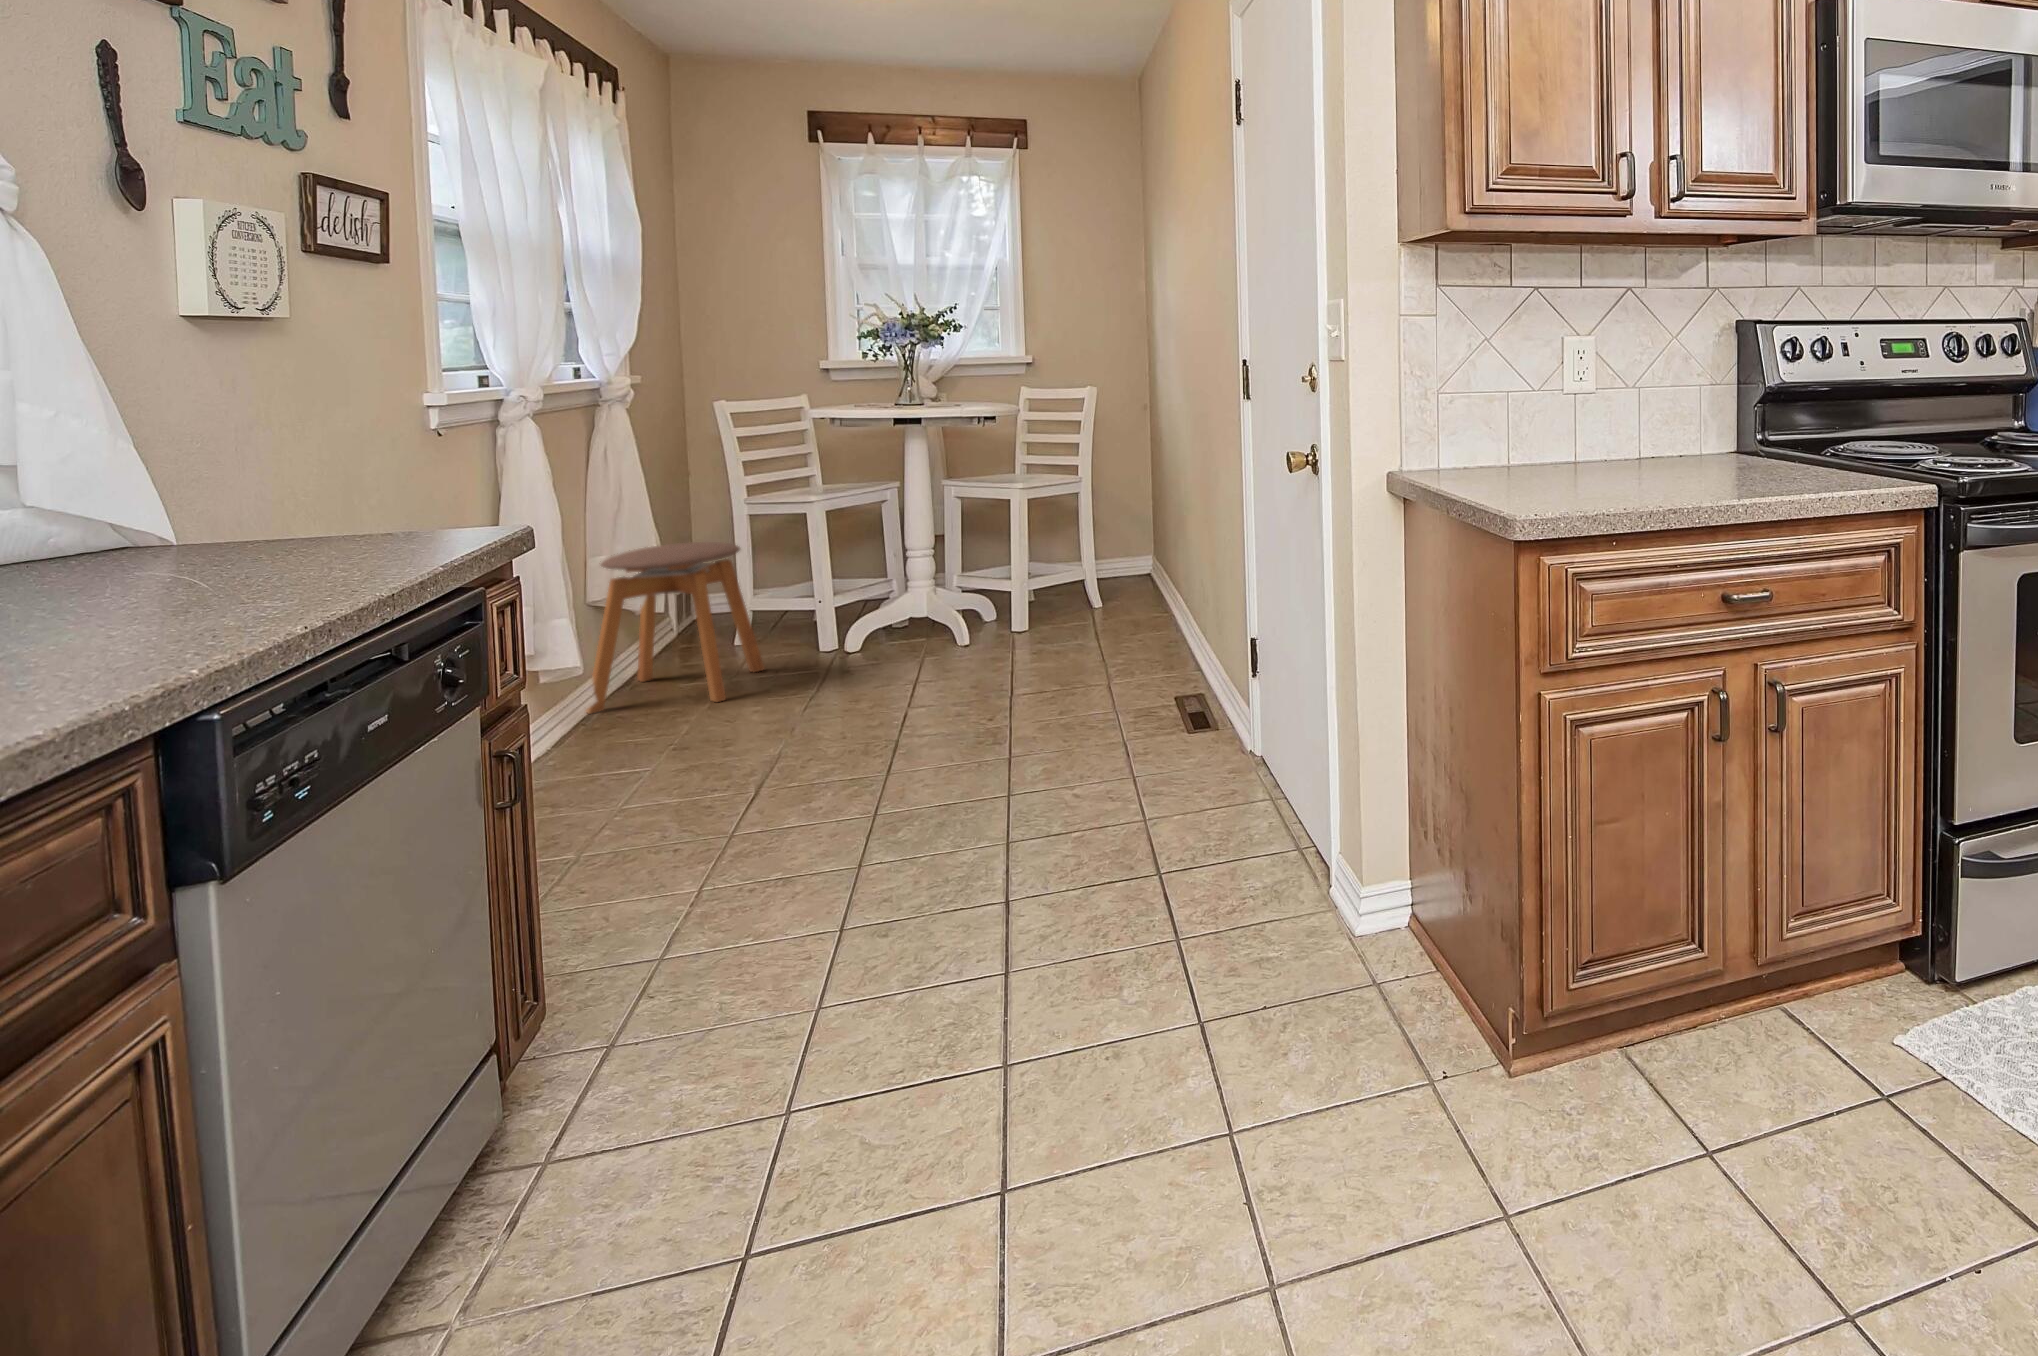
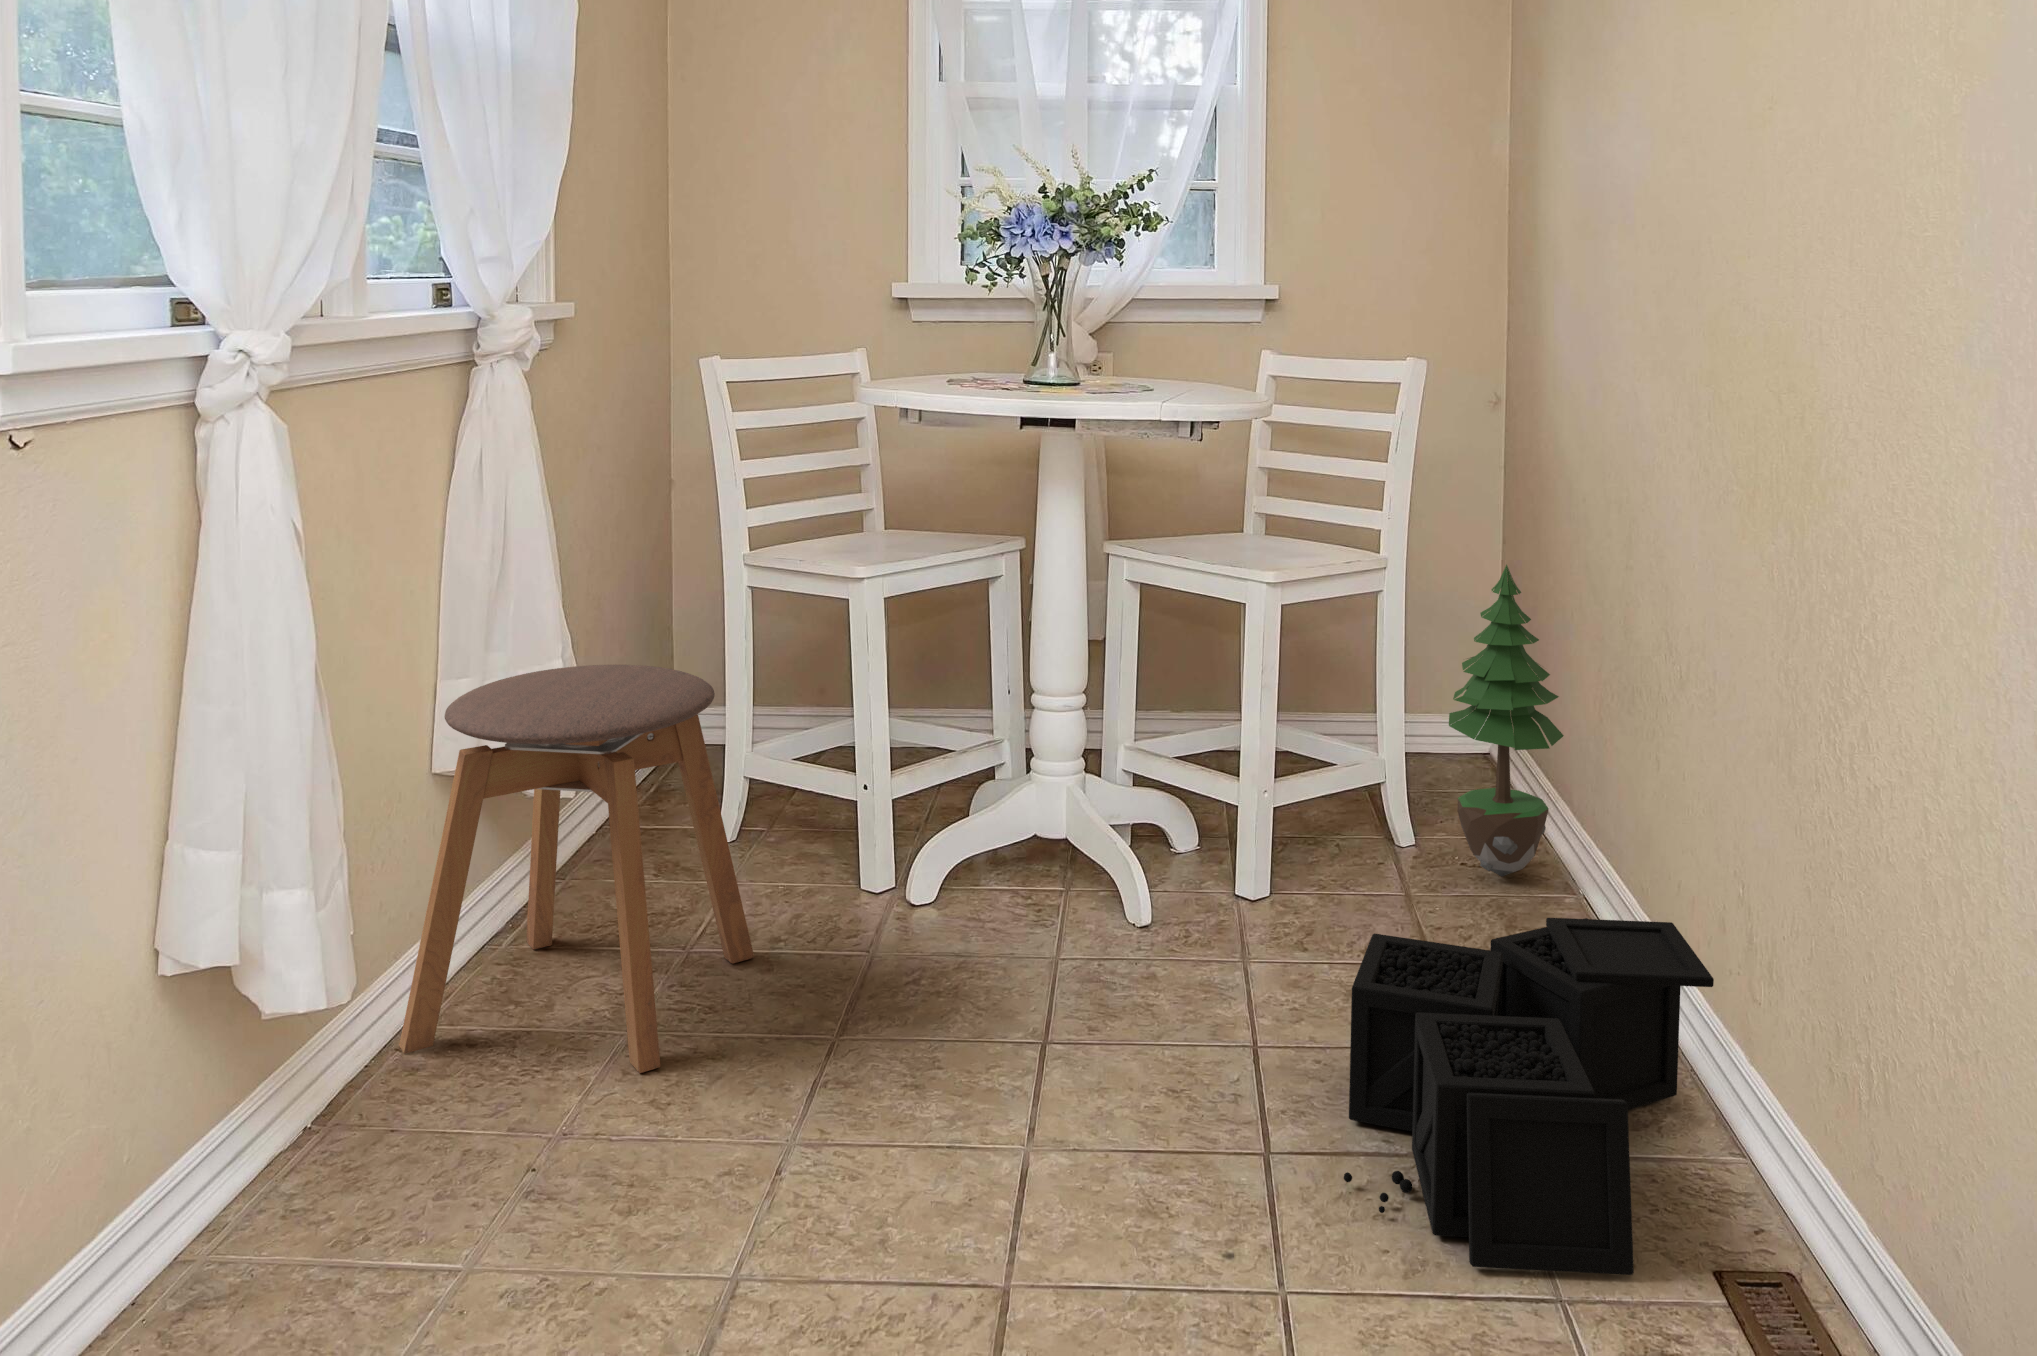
potted tree: none [1106,473,1157,607] -> present [1449,565,1564,876]
storage bin: none [1027,592,1174,691] -> present [1344,918,1714,1275]

